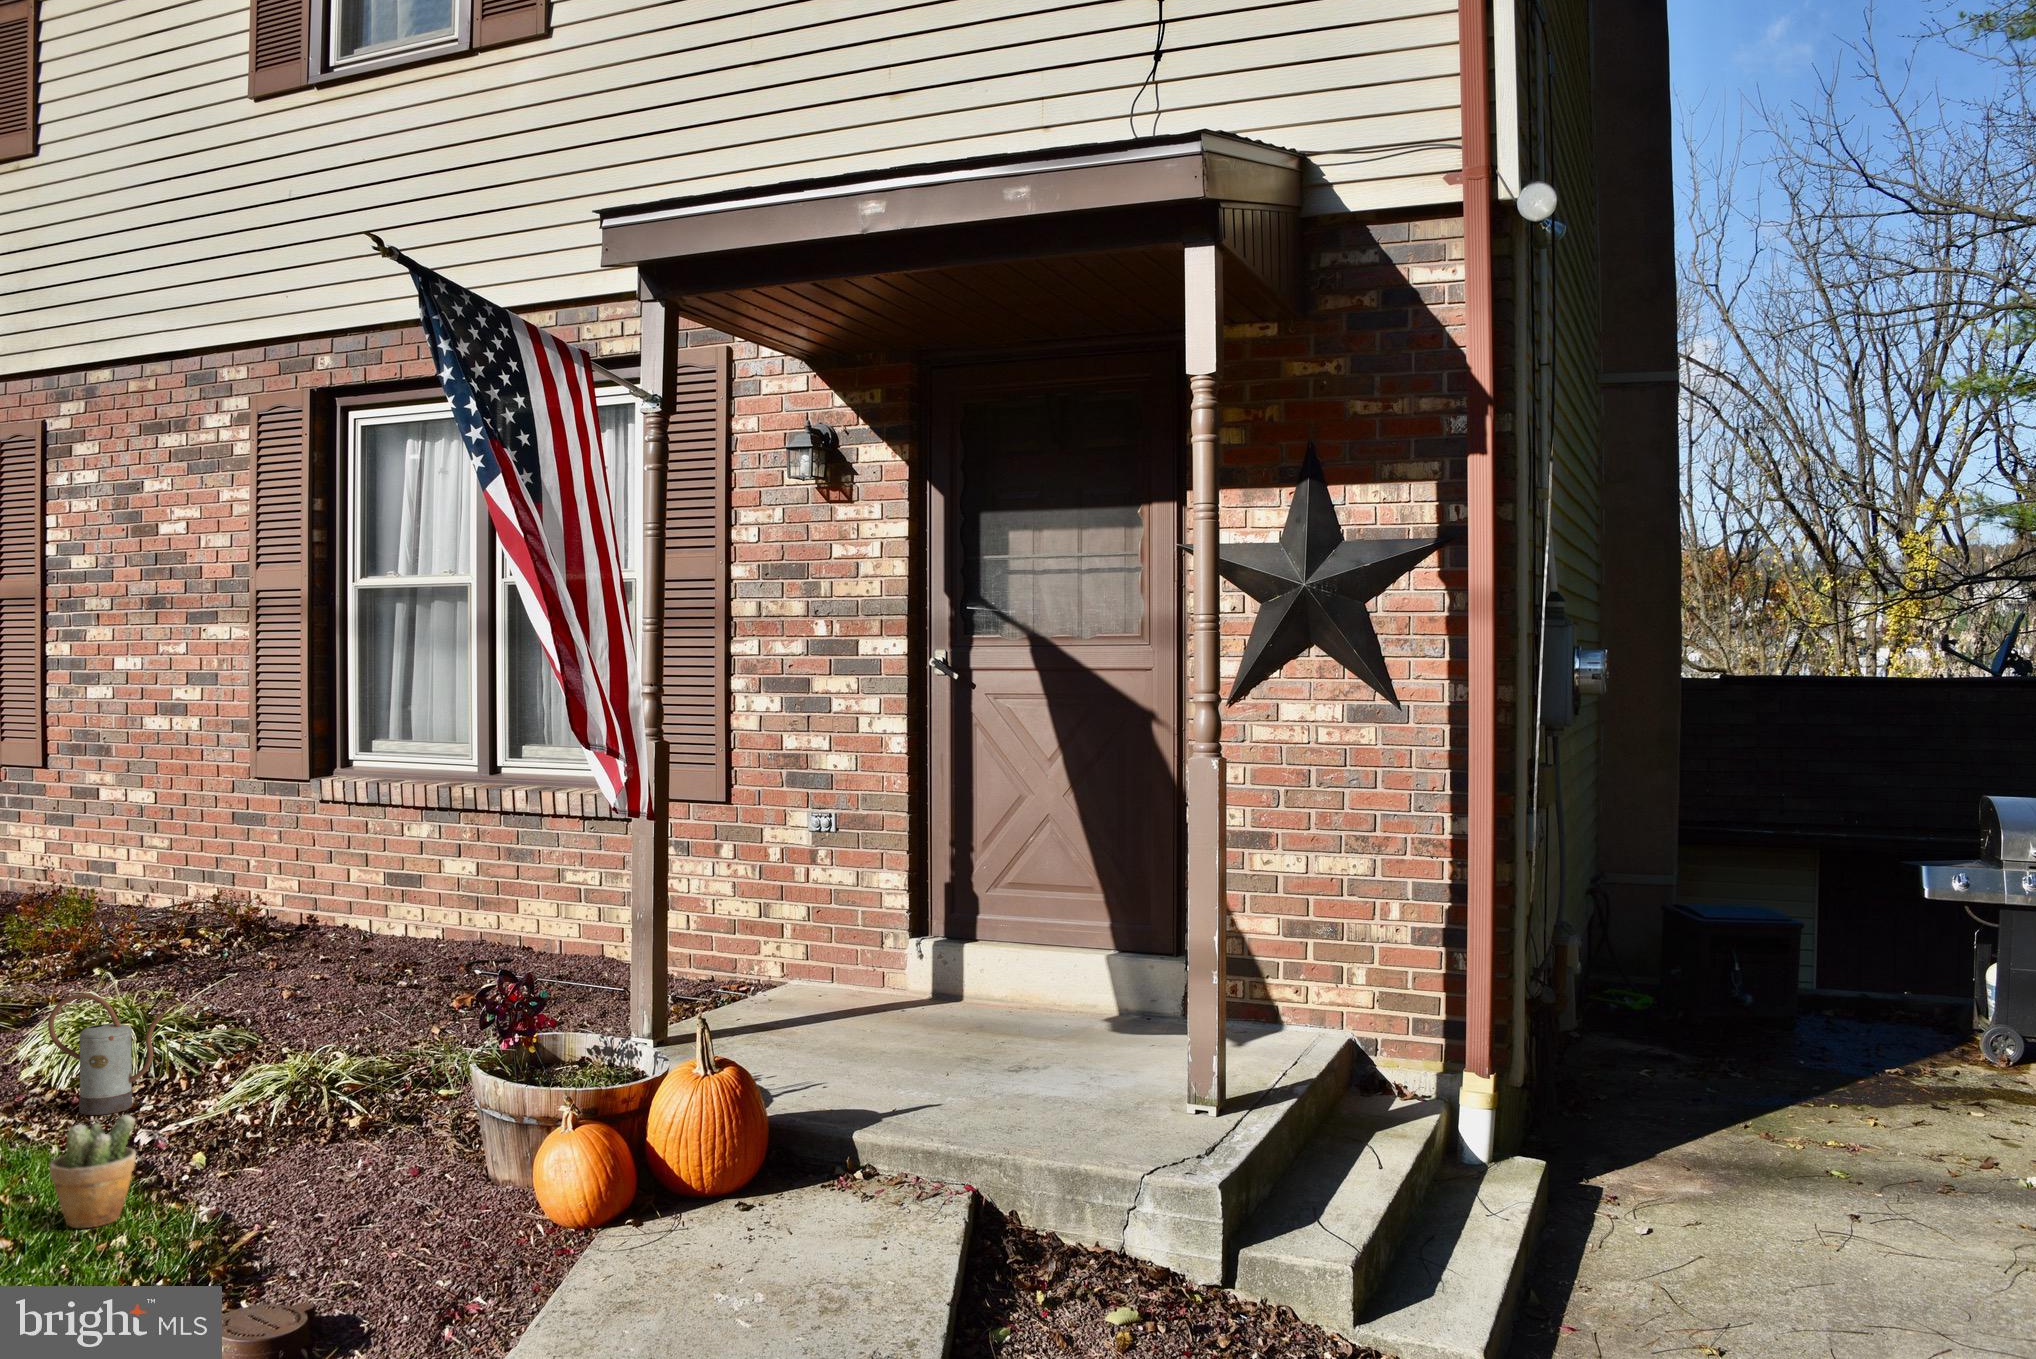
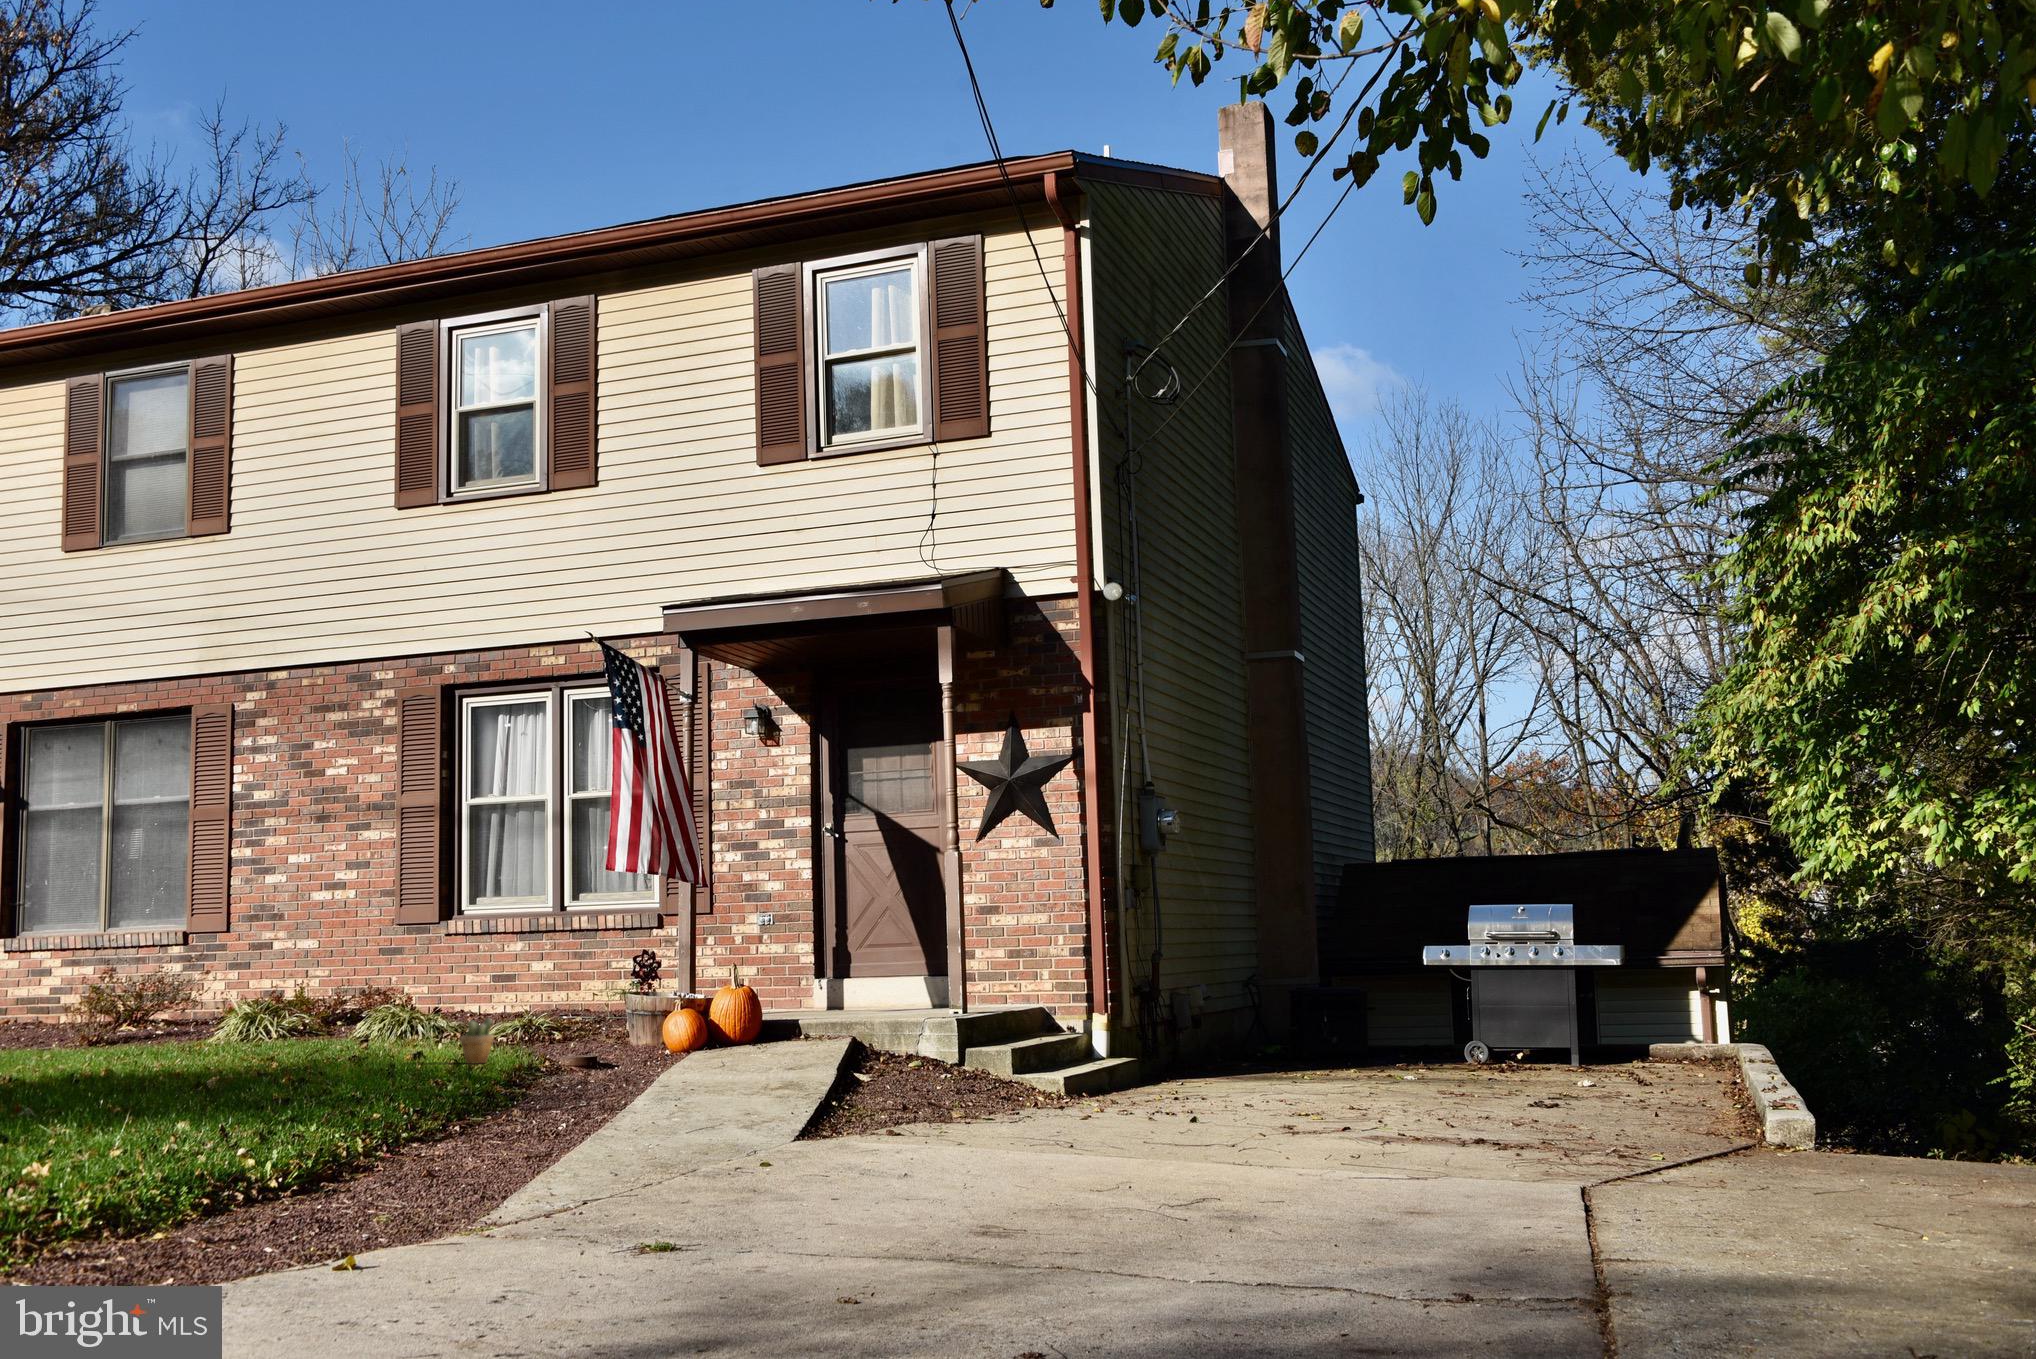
watering can: present [48,993,164,1115] -> none [400,995,454,1053]

